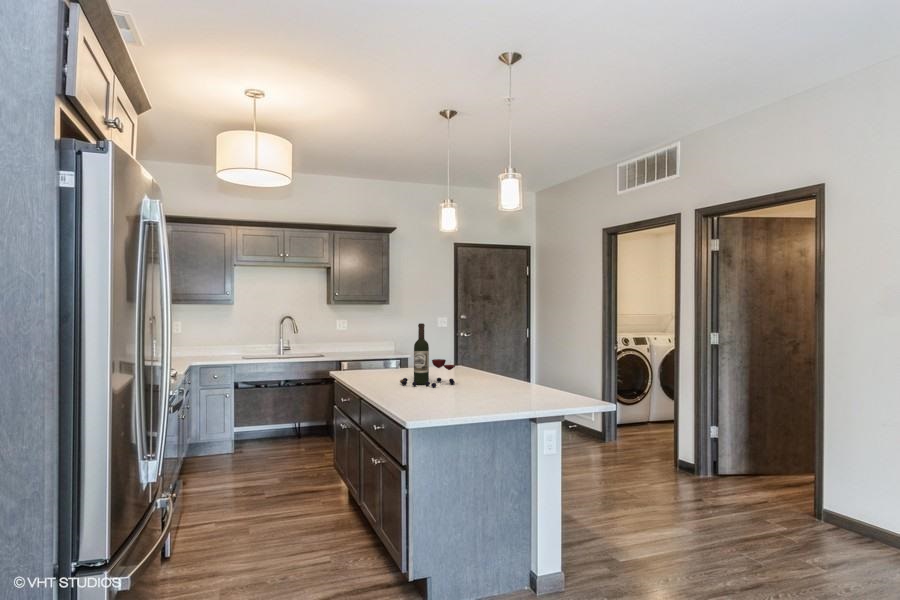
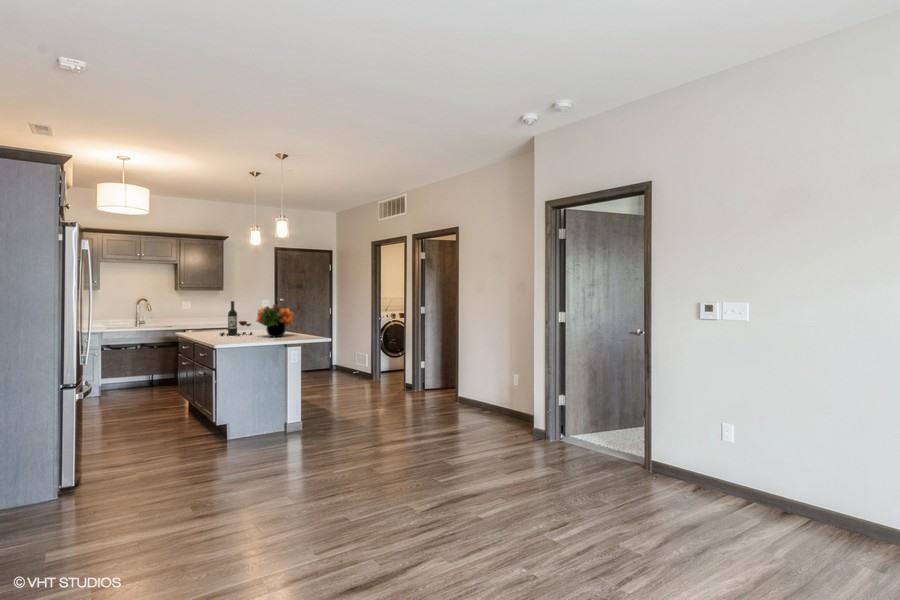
flower arrangement: none [468,332,539,396] -> present [256,305,293,337]

